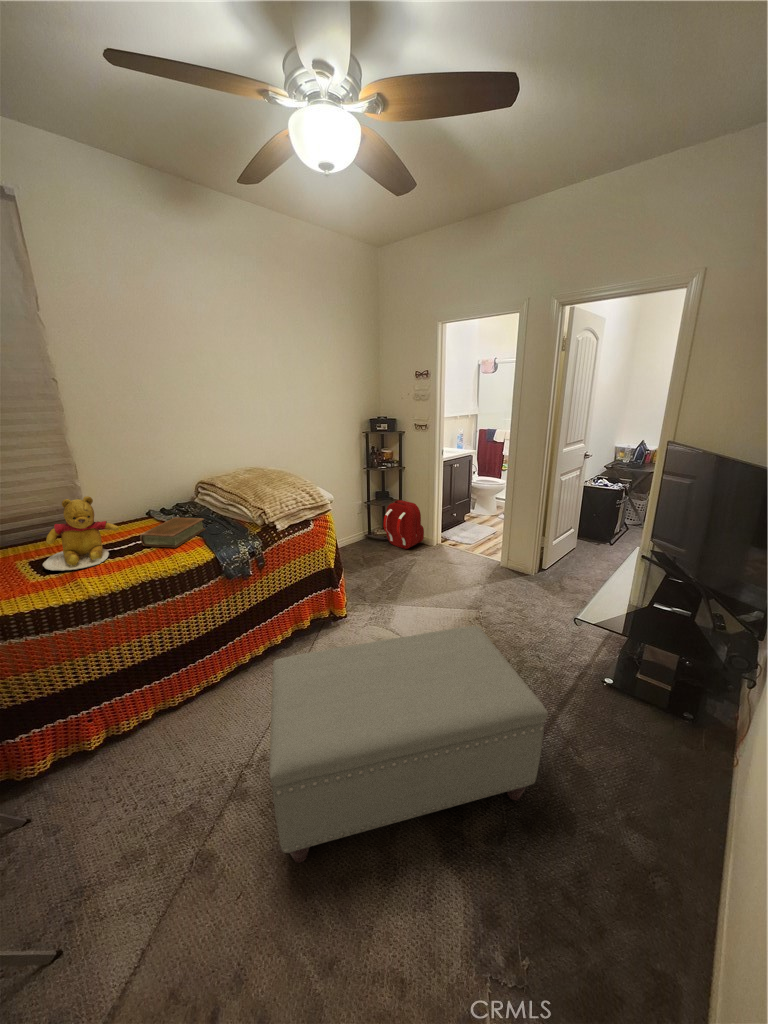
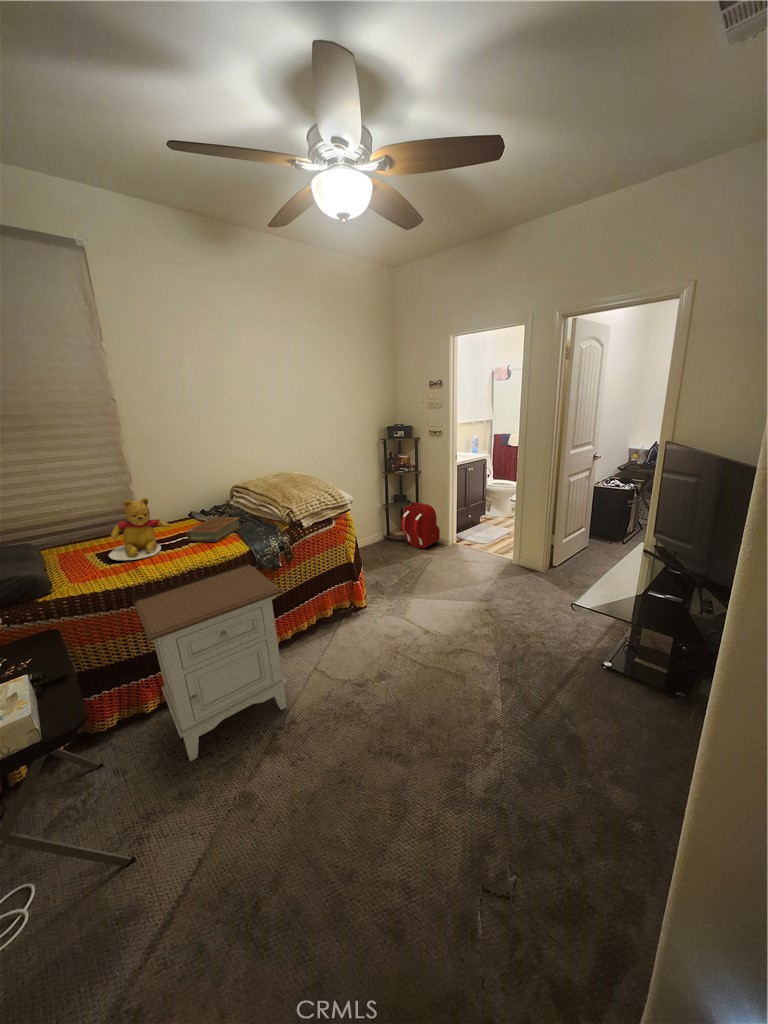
nightstand: none [67,573,257,812] -> present [132,563,287,761]
ottoman: present [269,626,548,863] -> none [299,610,539,804]

